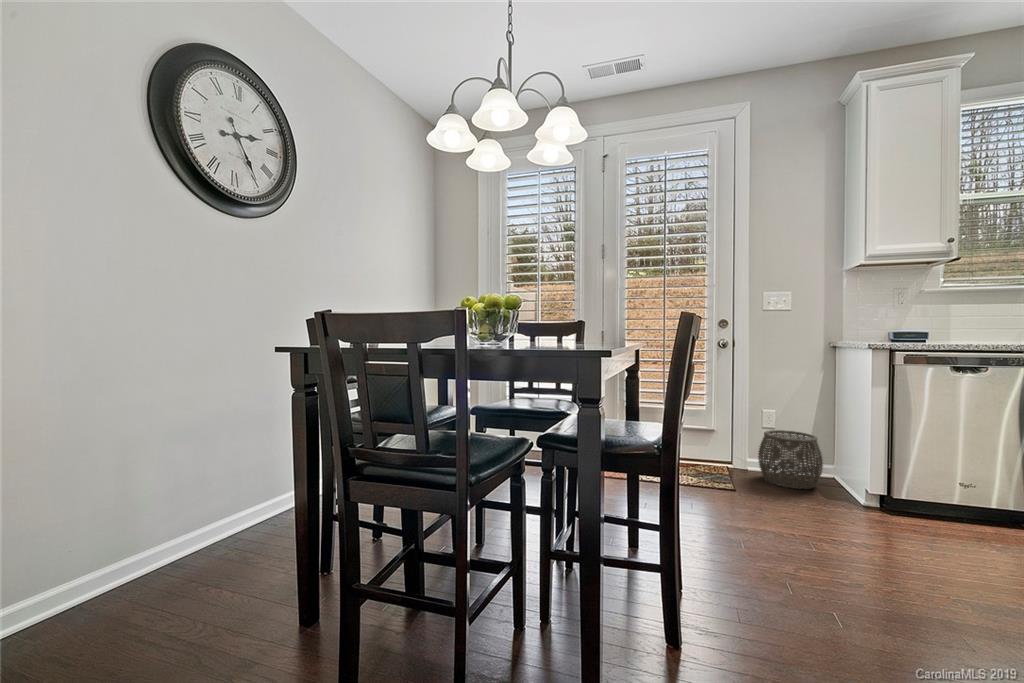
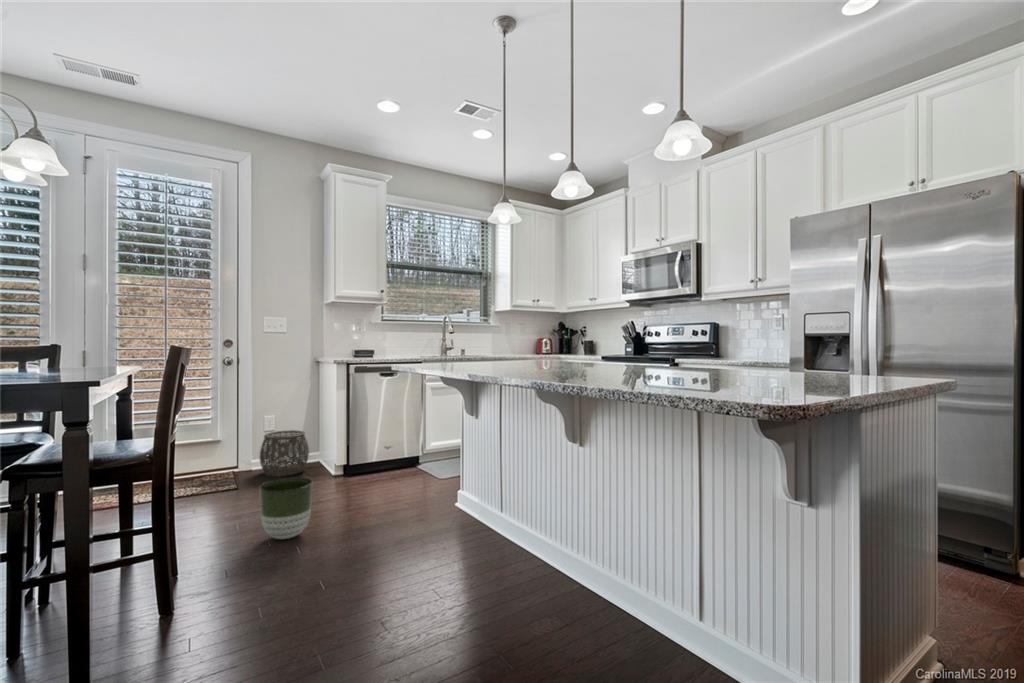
planter: none [779,503,863,597] -> present [260,477,313,539]

